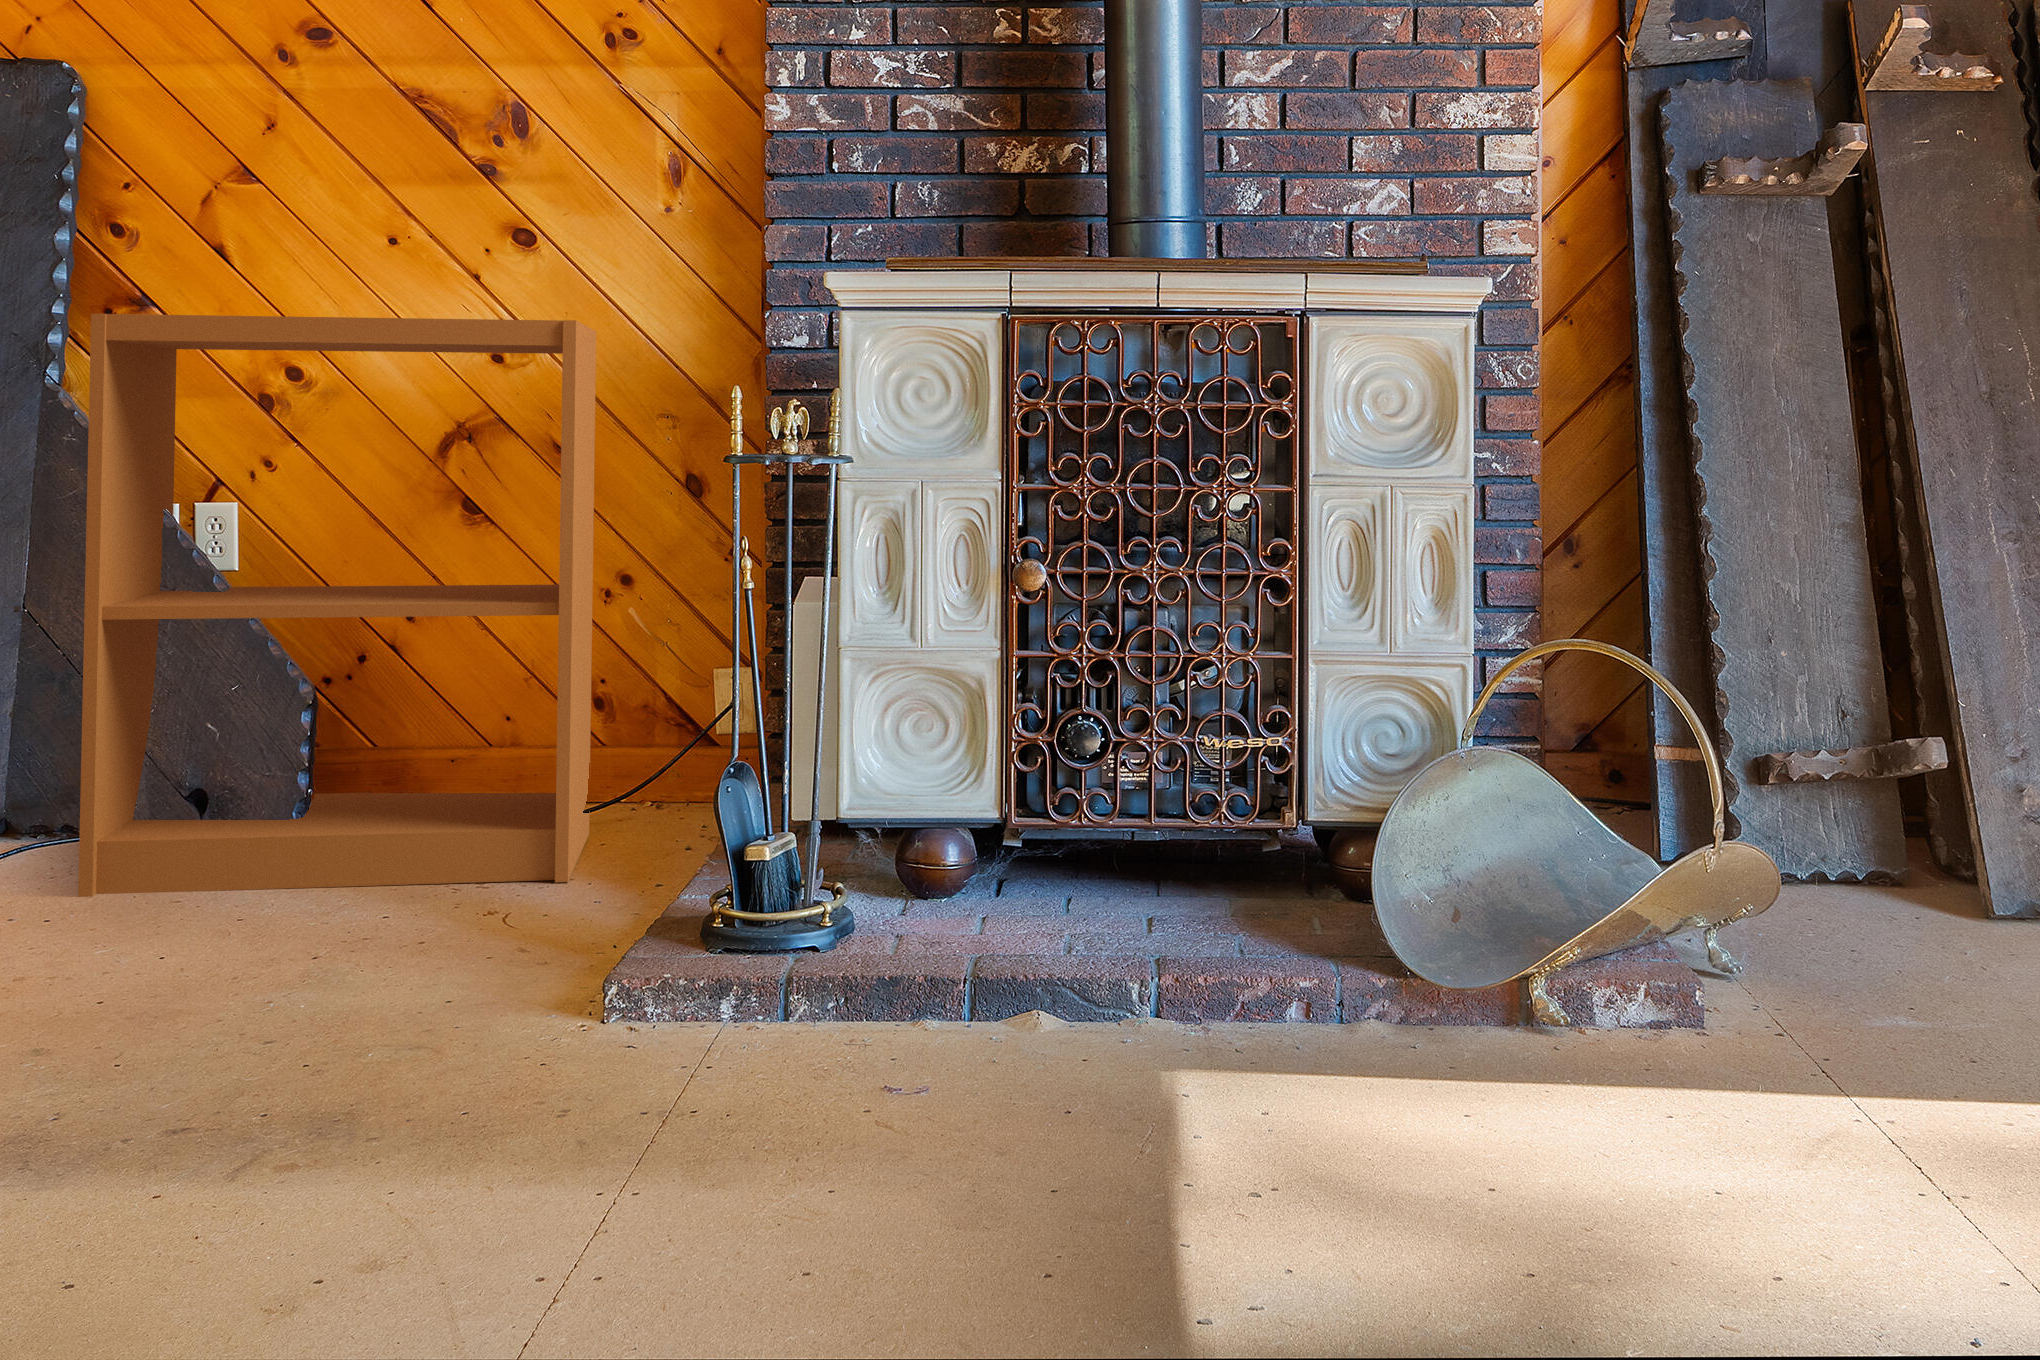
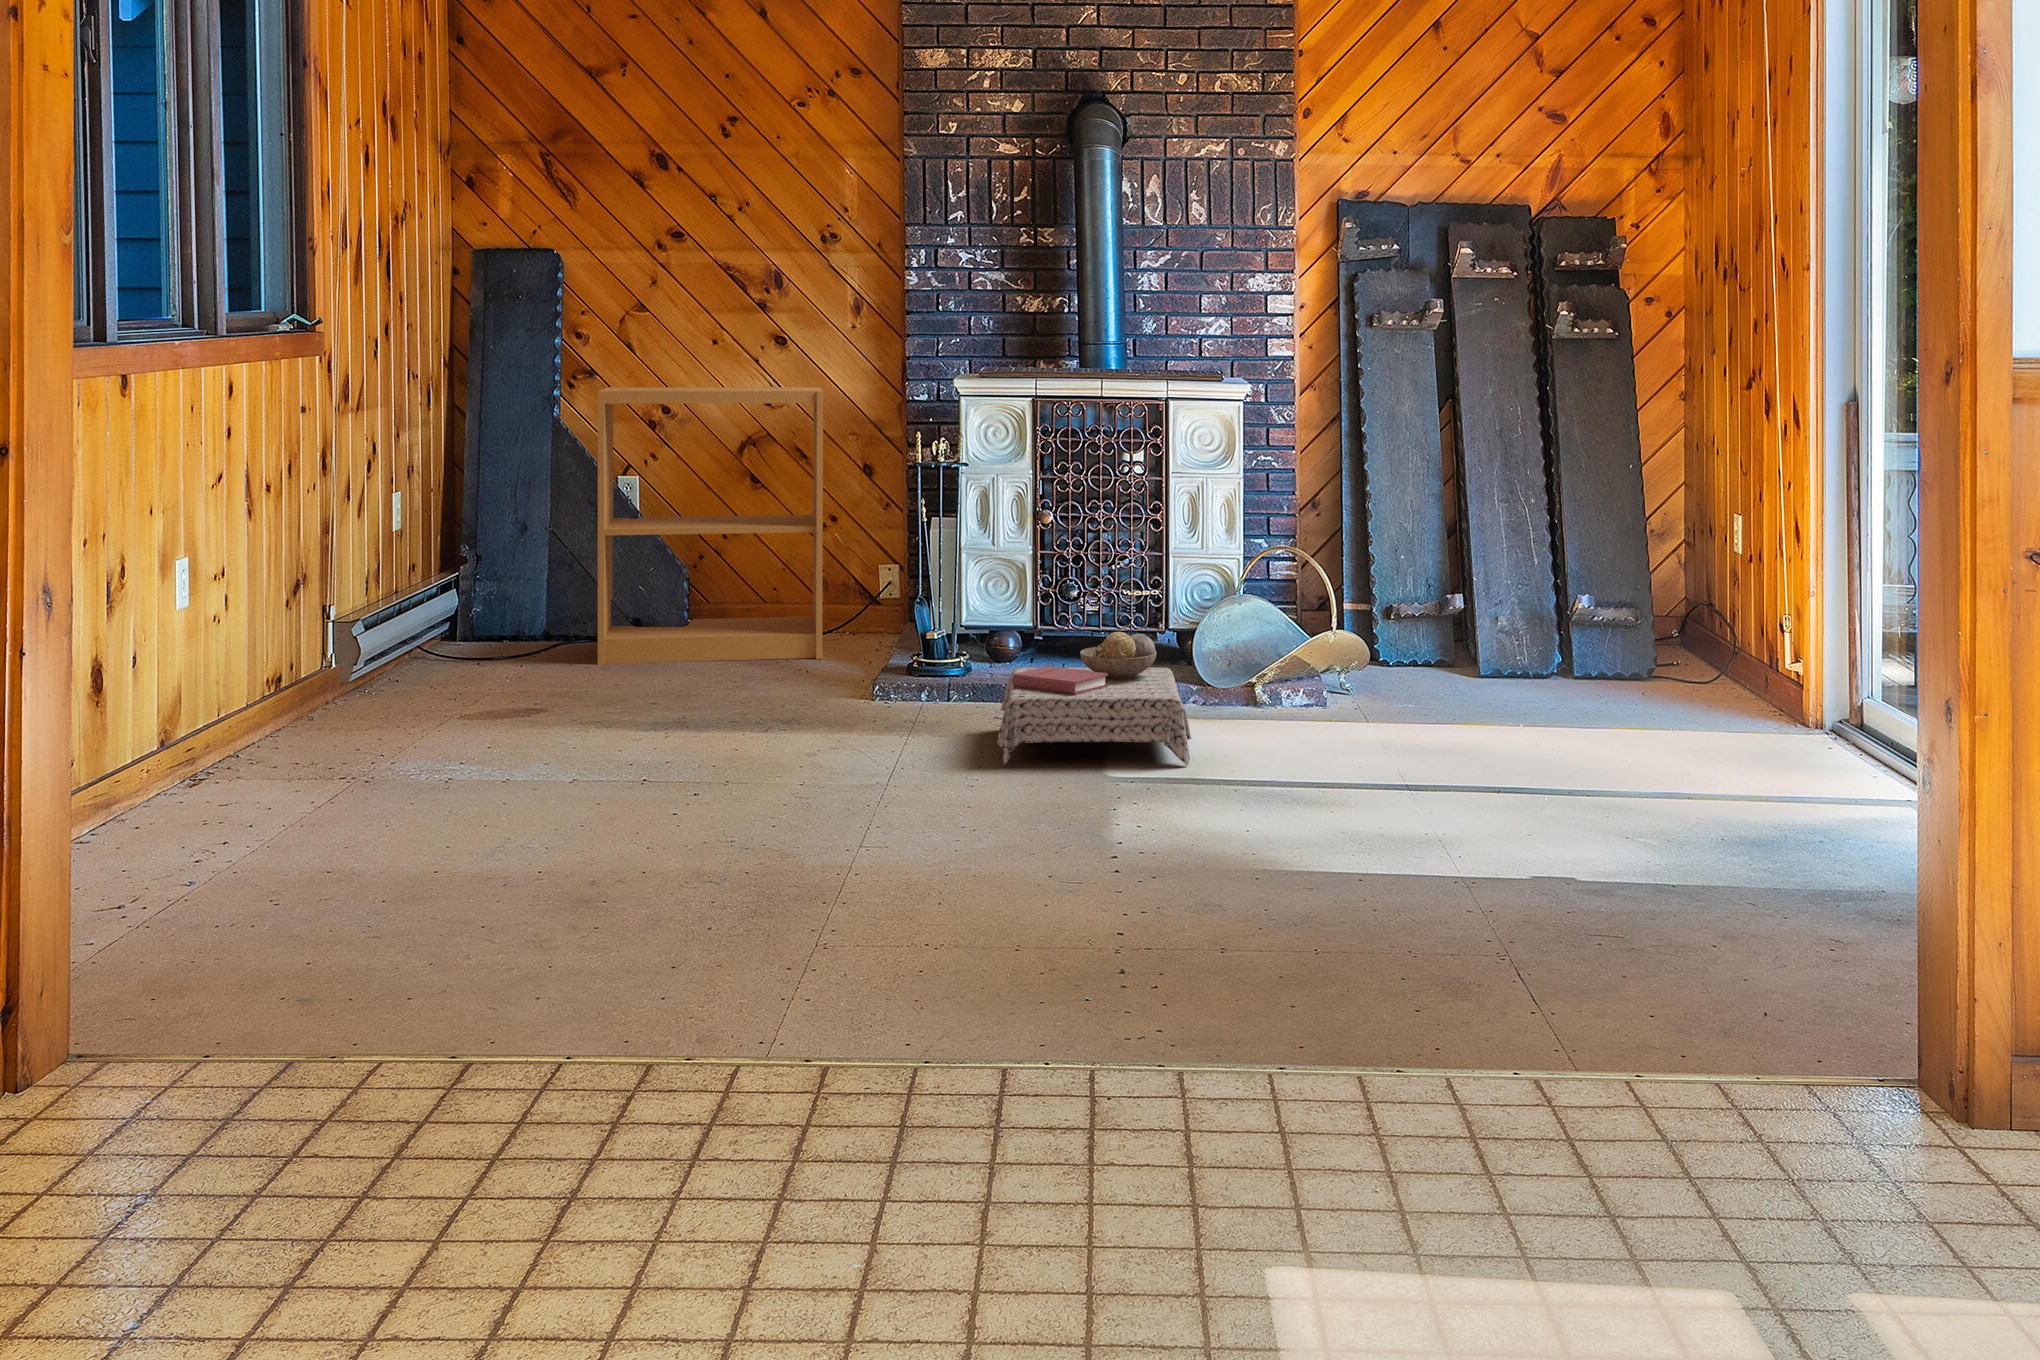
ottoman: none [853,868,1440,1303] -> present [997,632,1191,766]

